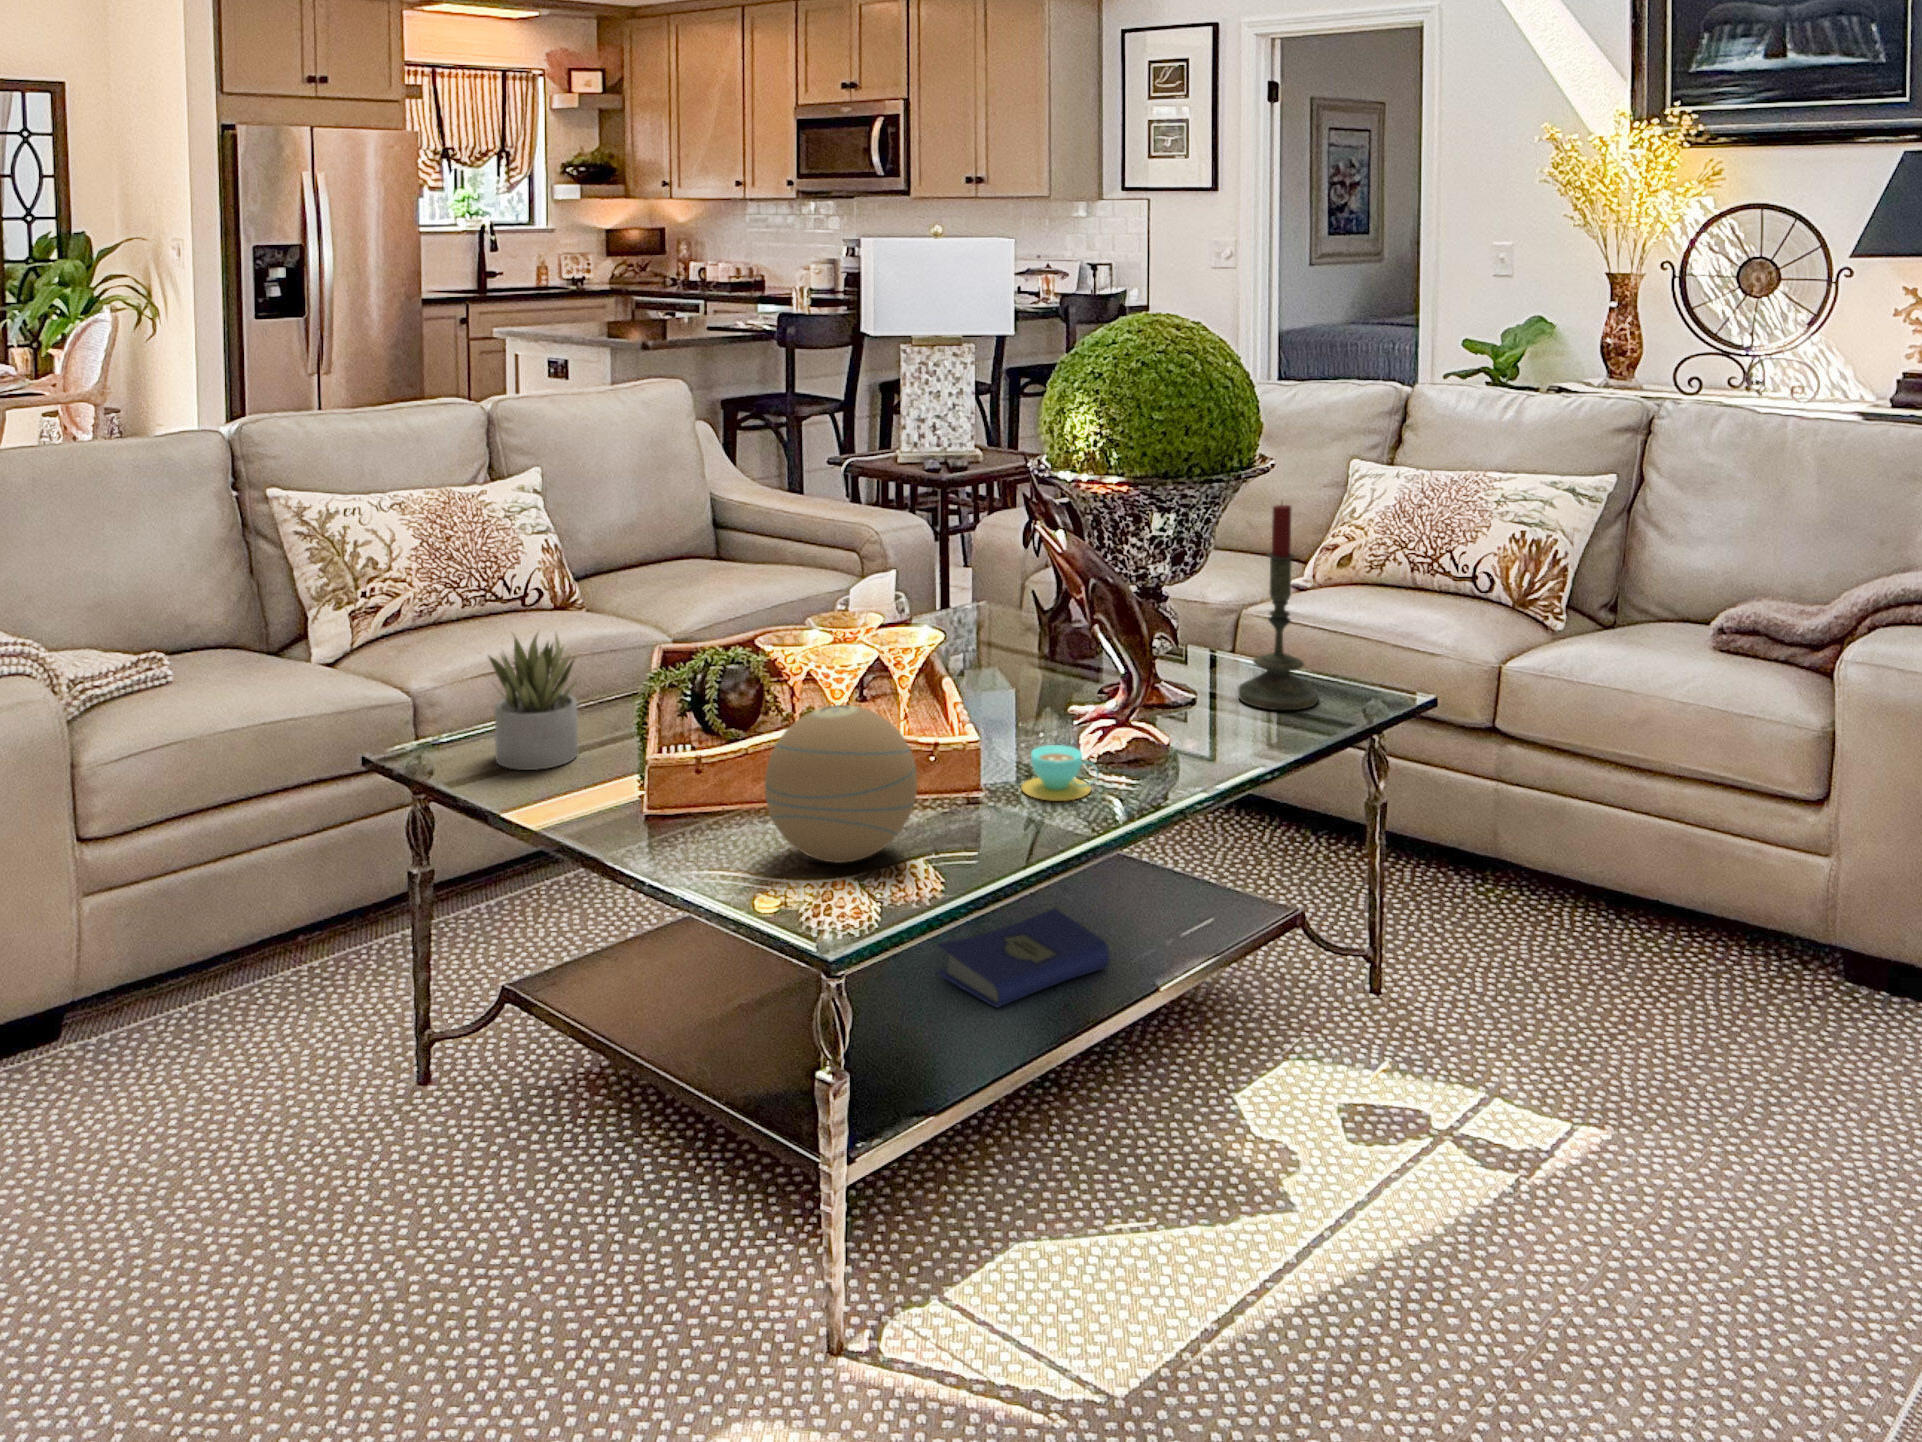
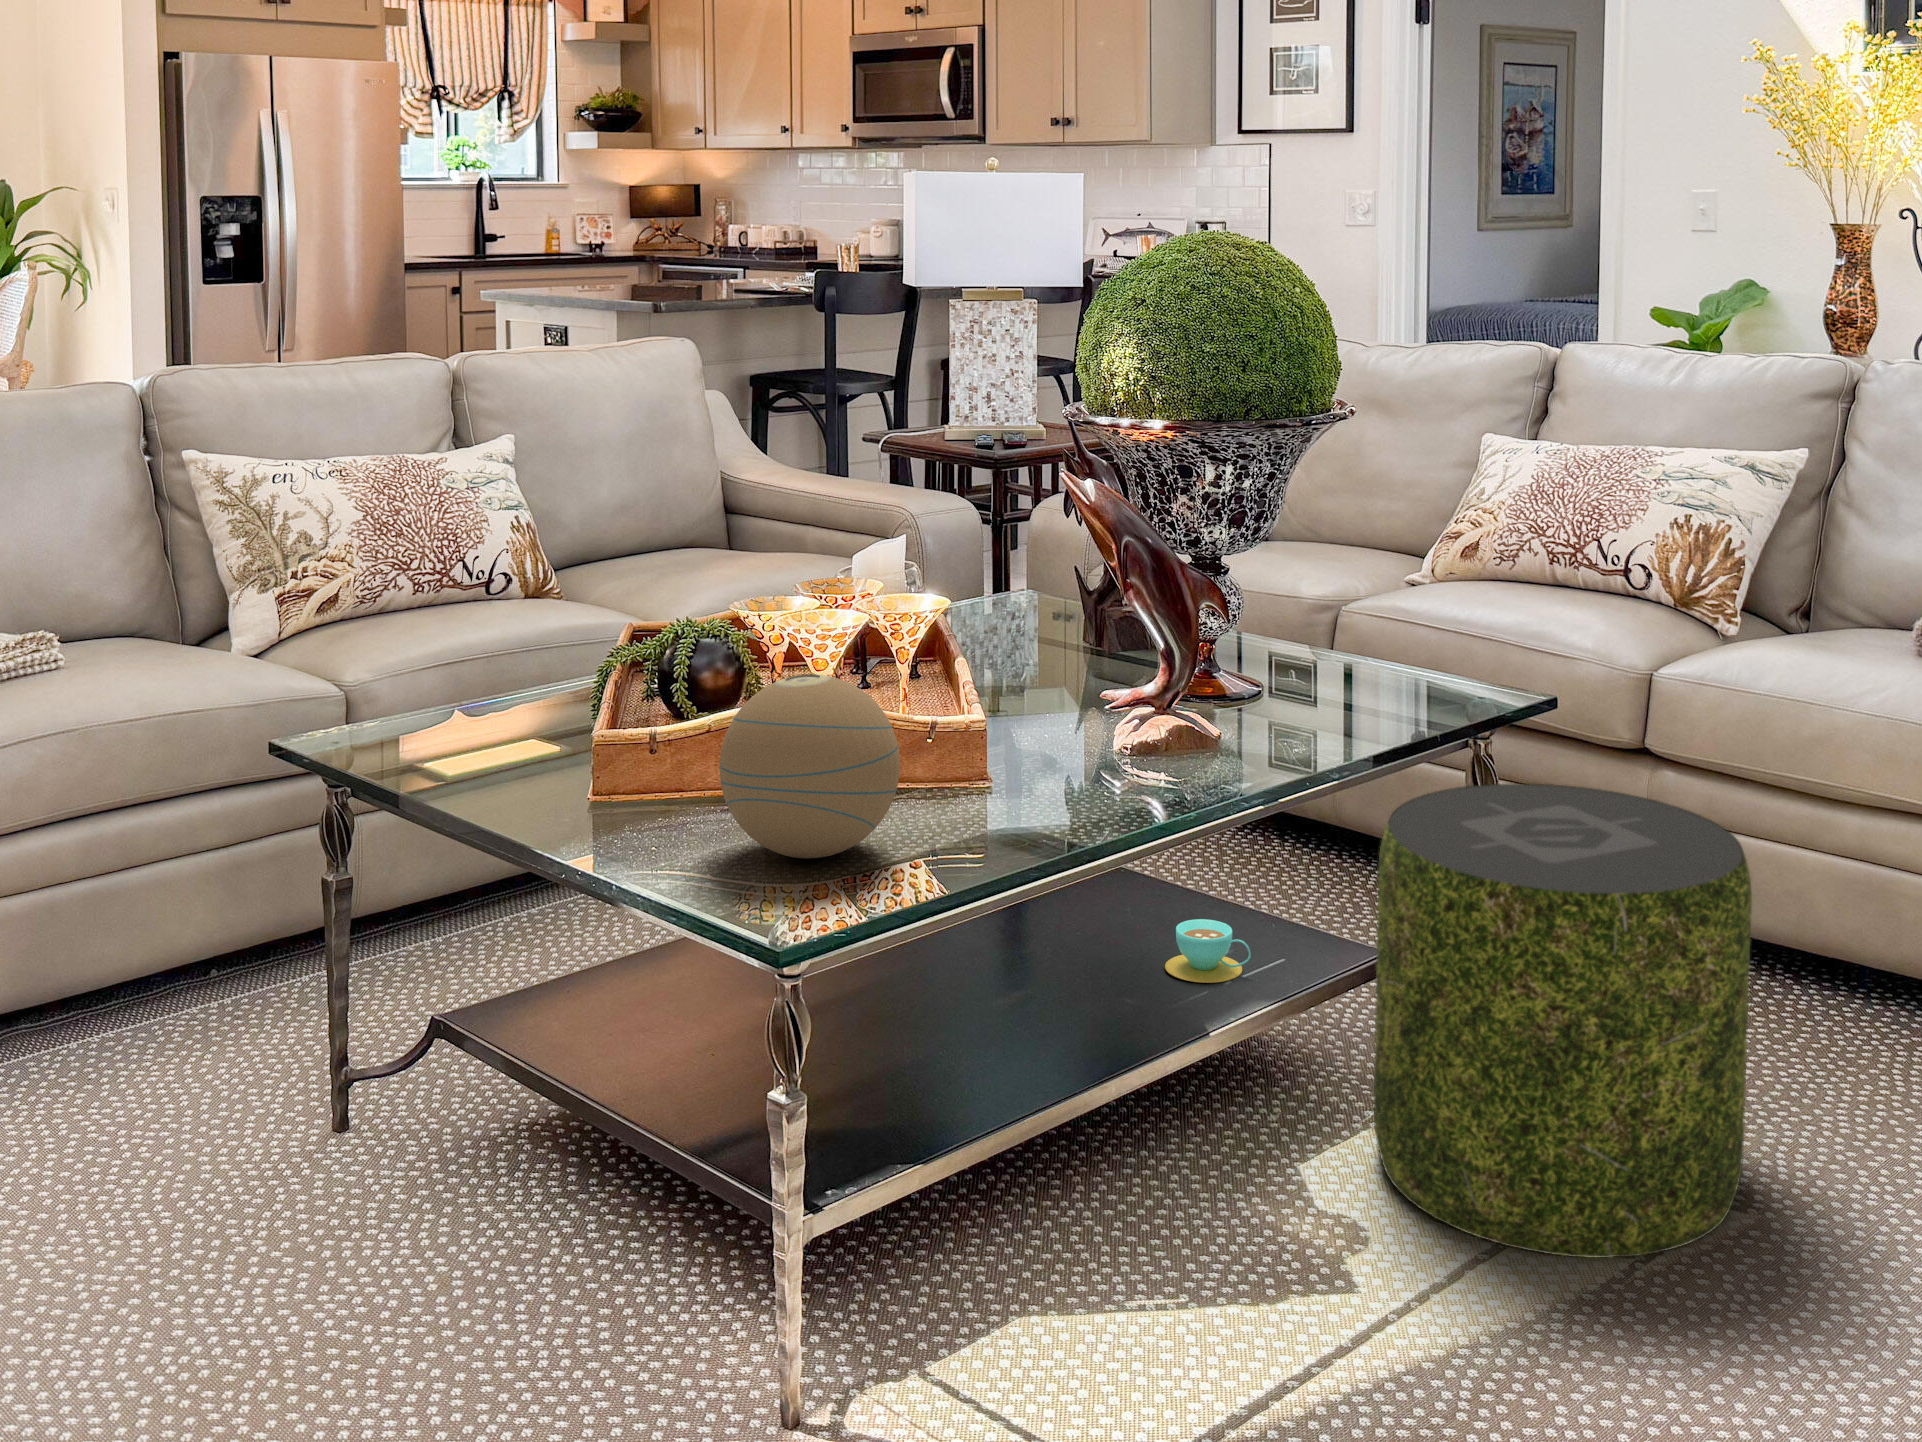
candle: present [1238,504,1318,710] -> none [1320,459,1417,714]
succulent plant: present [489,632,578,770] -> none [416,600,525,762]
teacup: present [1021,745,1099,801] -> present [1165,919,1251,983]
pouf: none [1295,768,1605,1172] -> present [1374,783,1752,1258]
hardcover book: present [937,908,1109,1007] -> none [938,942,1146,1048]

